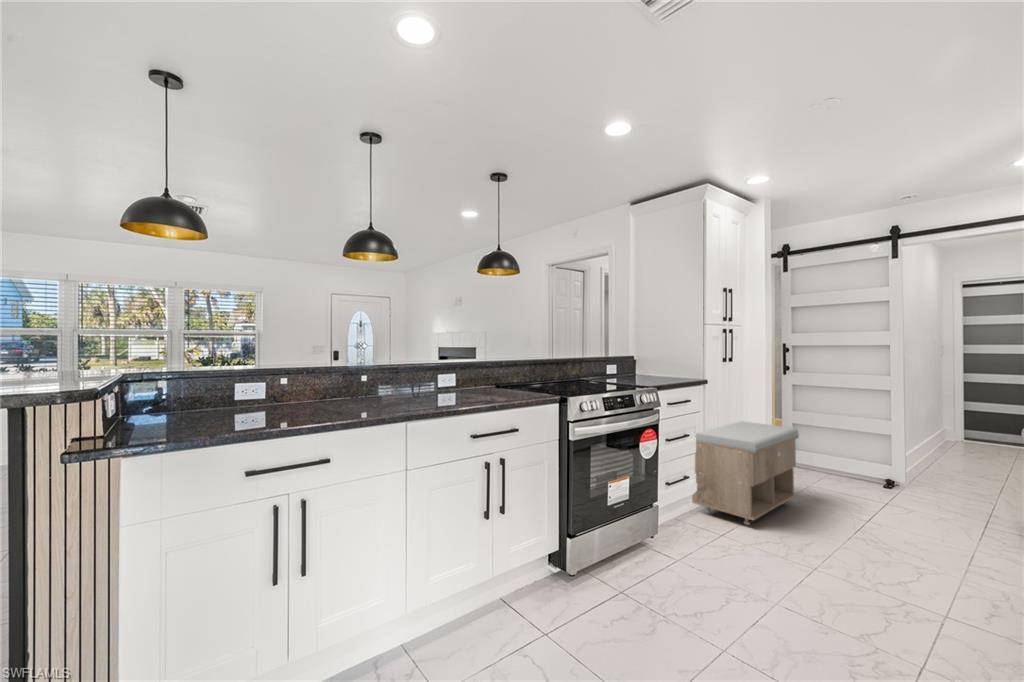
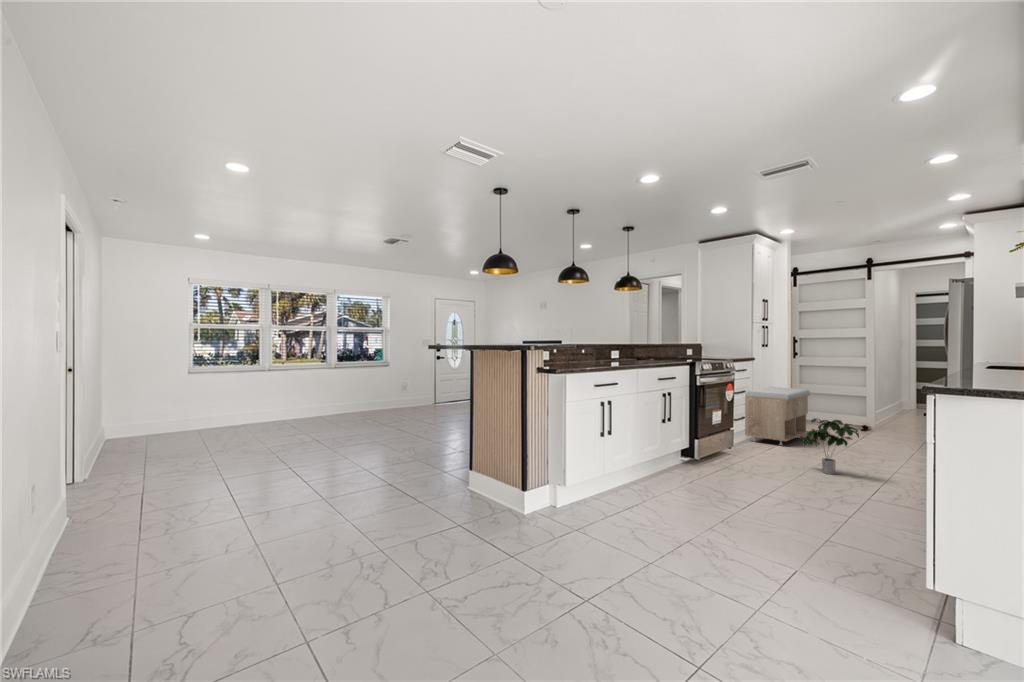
potted plant: none [759,509,875,631] -> present [800,419,859,474]

